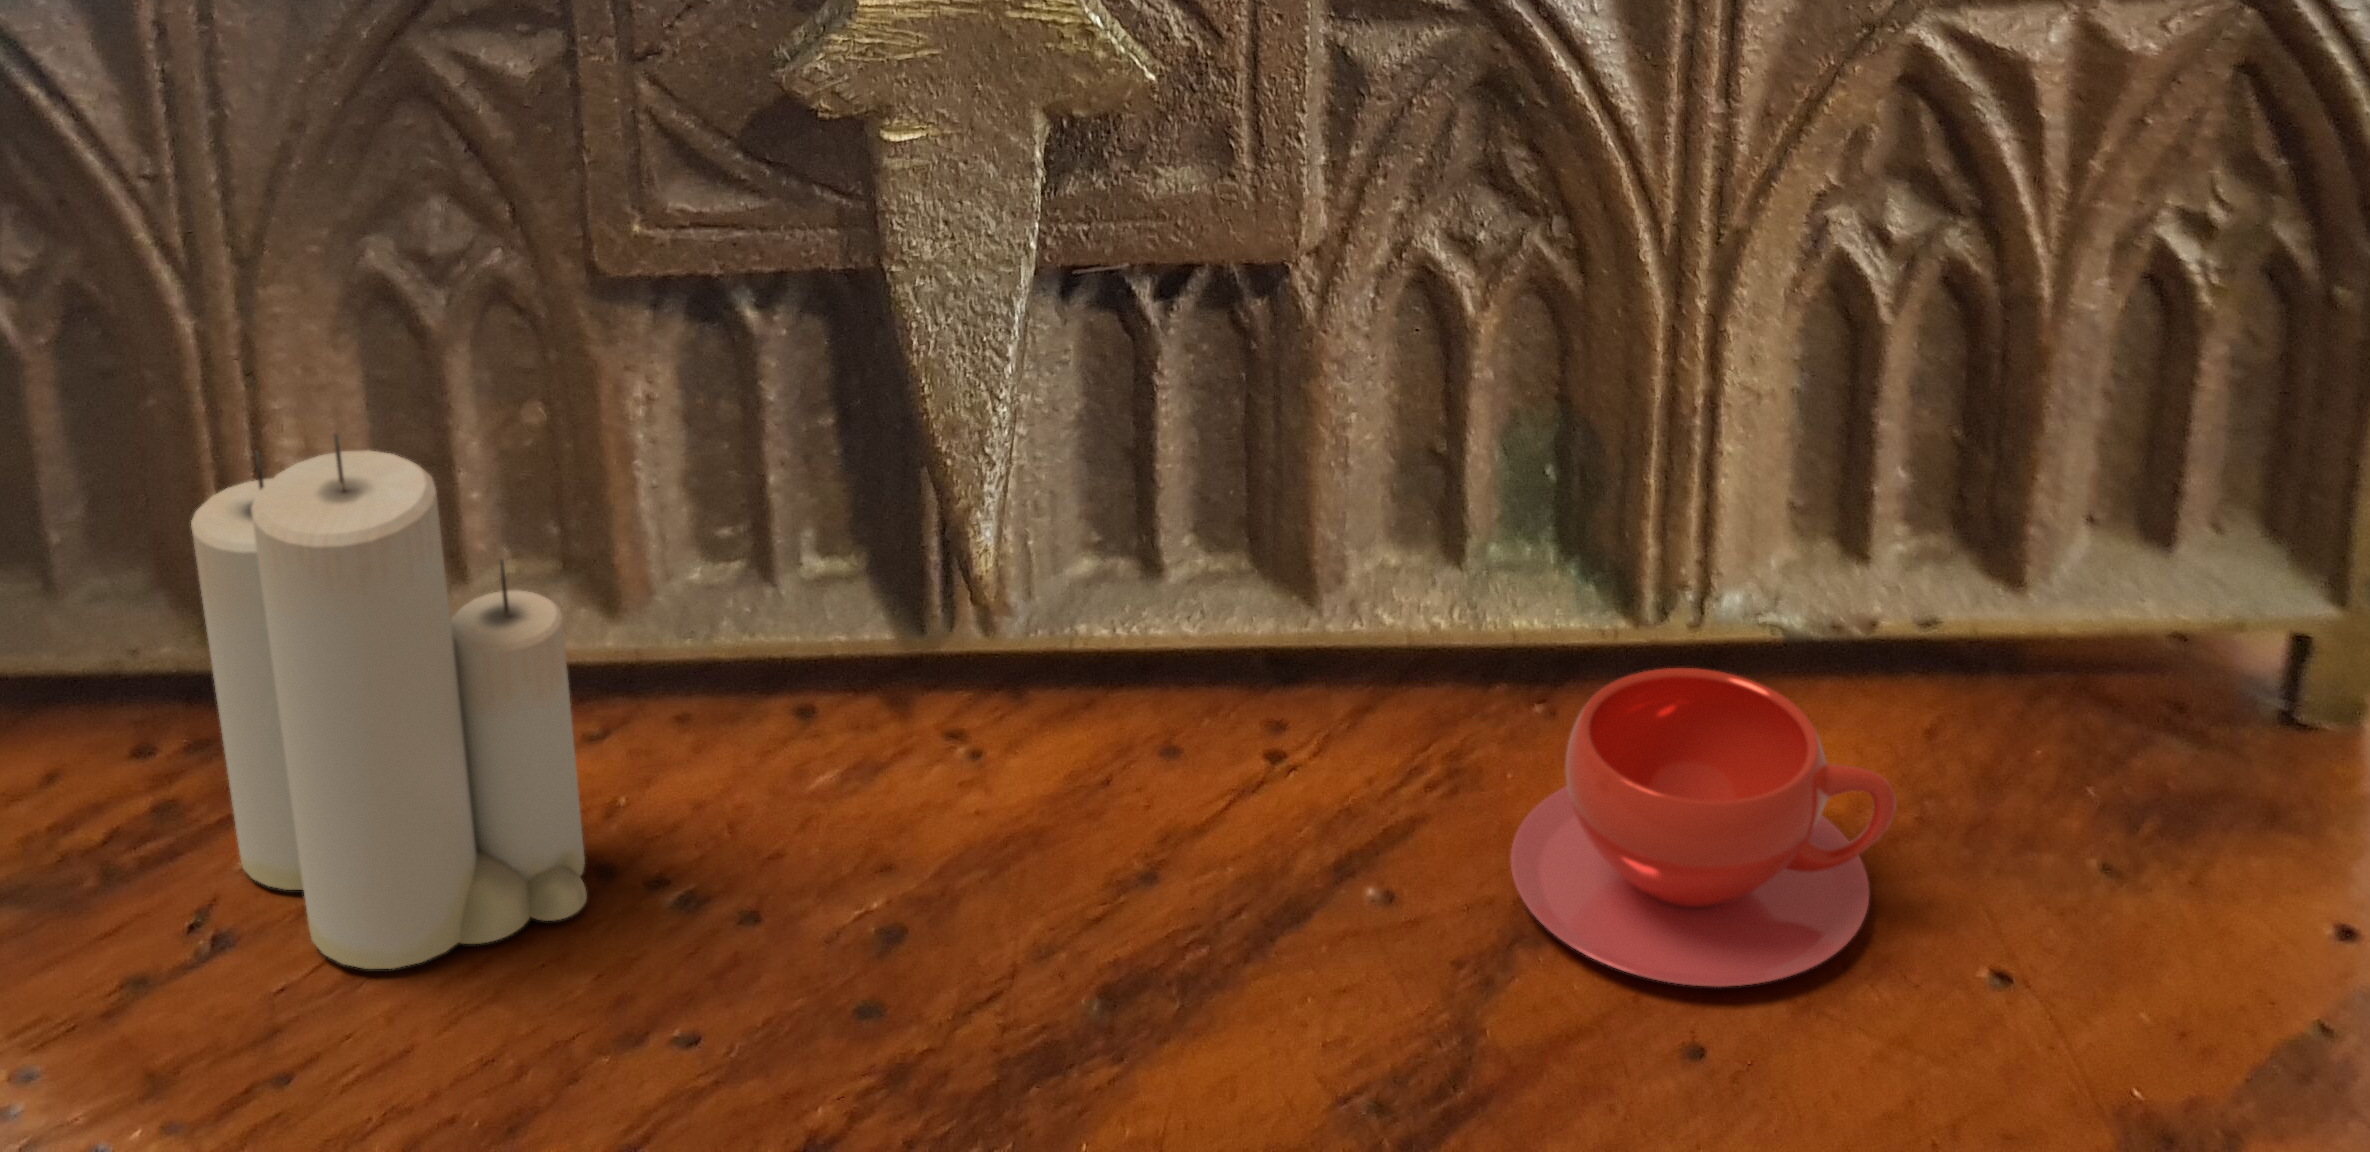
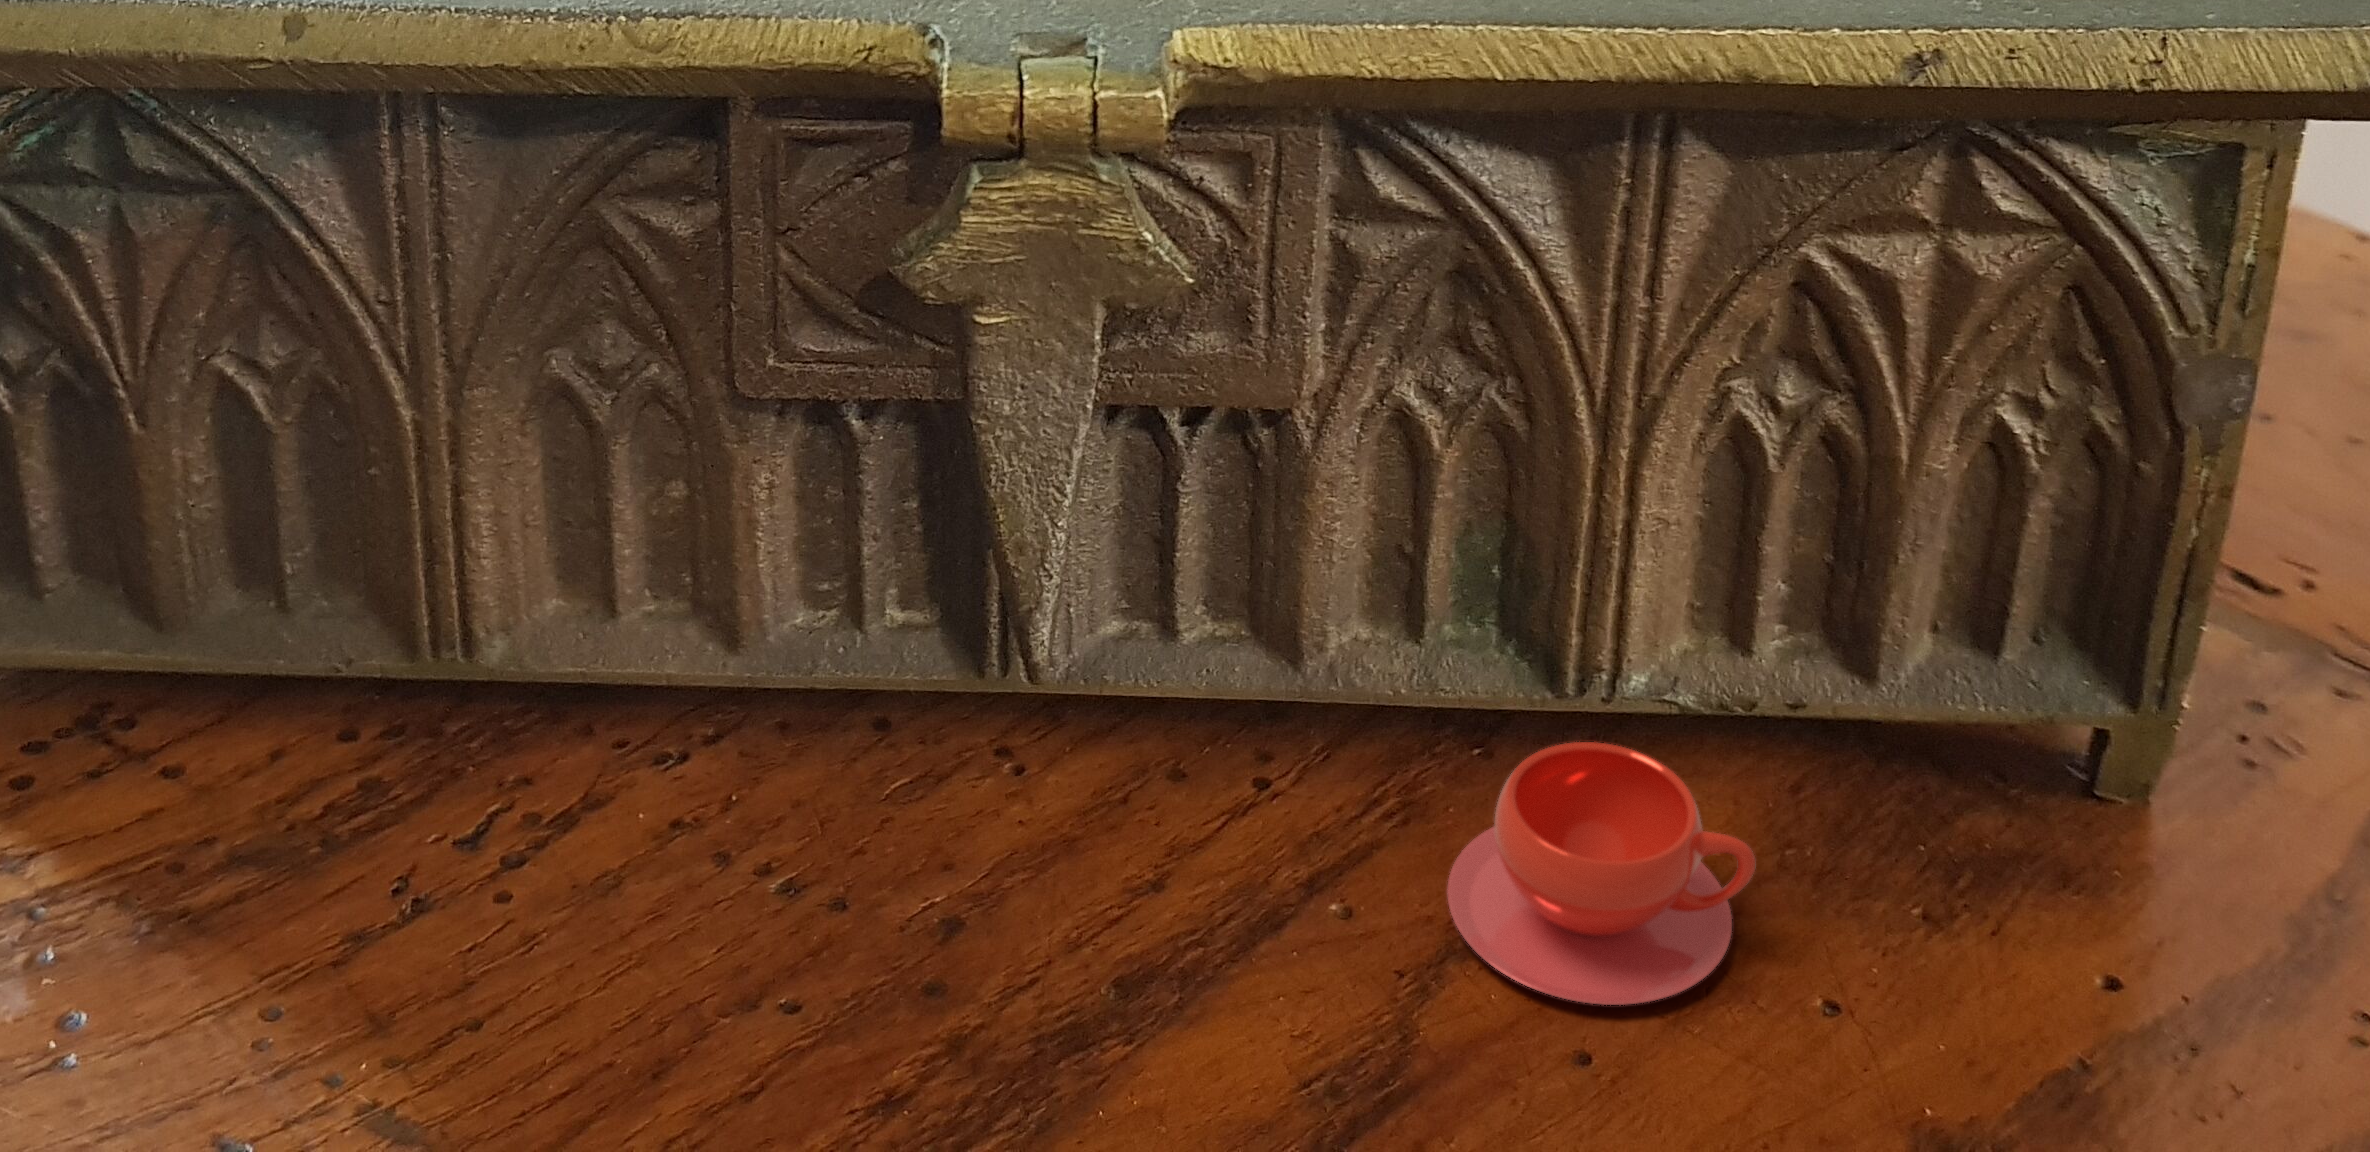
candle: present [191,433,587,969] -> none [411,533,711,940]

